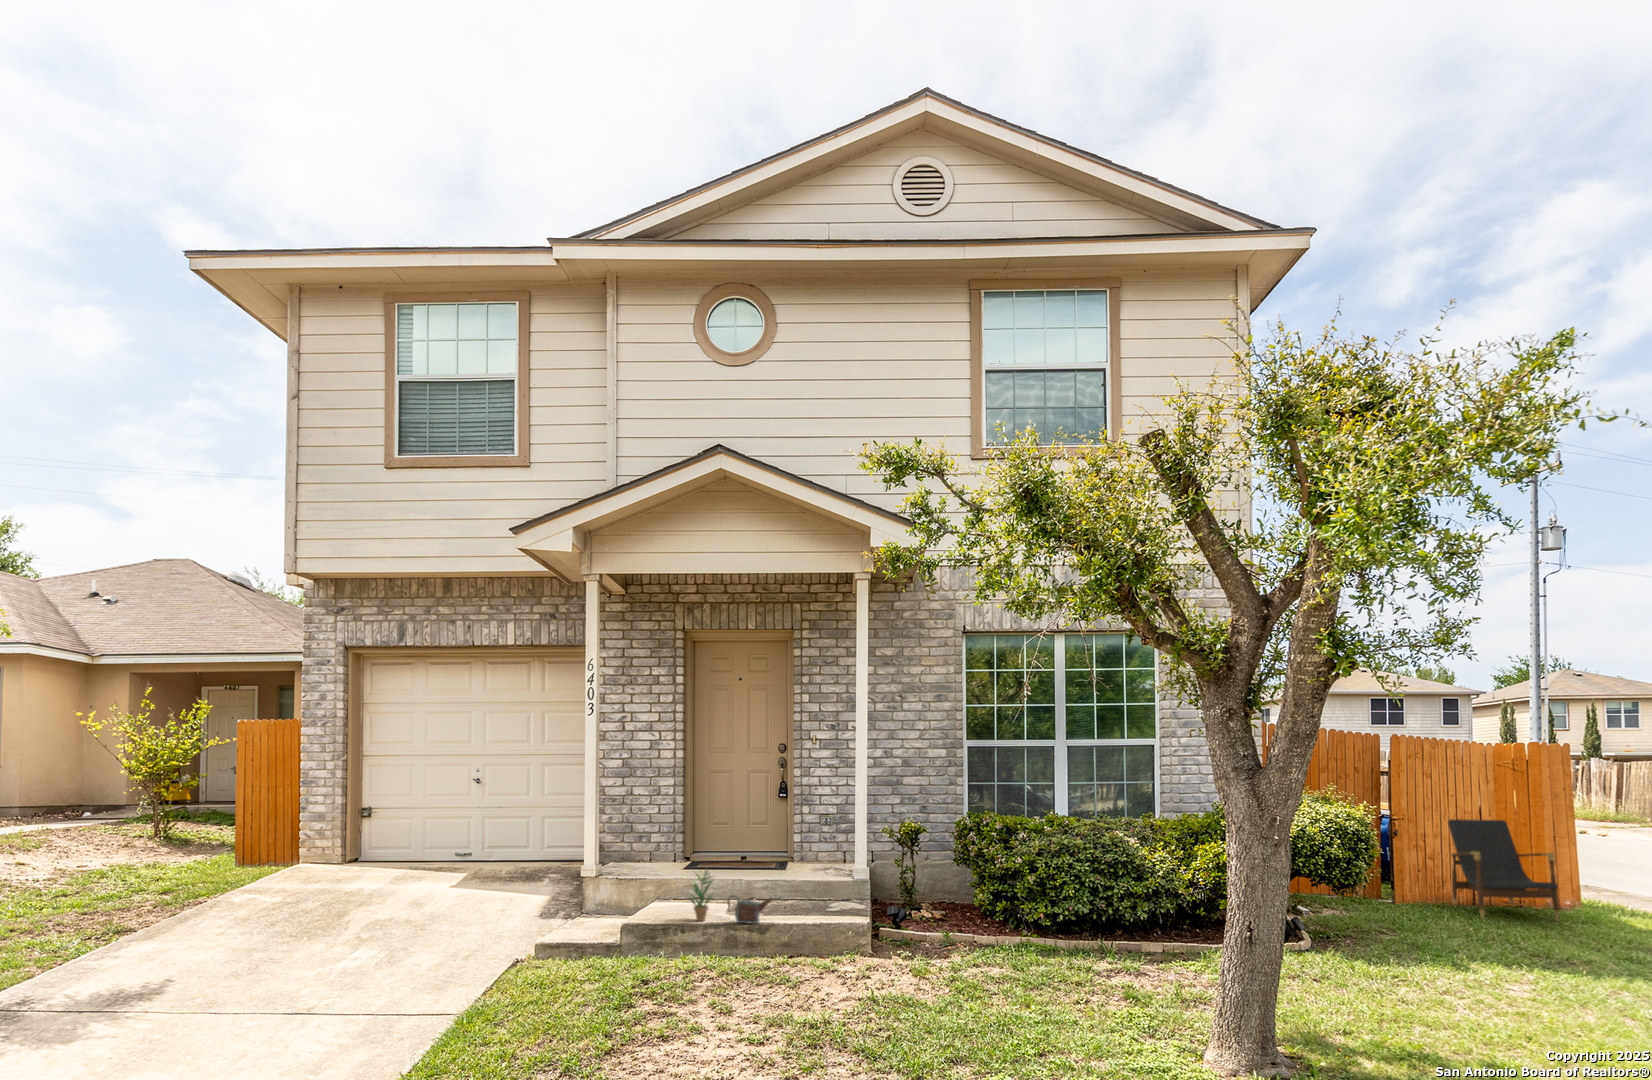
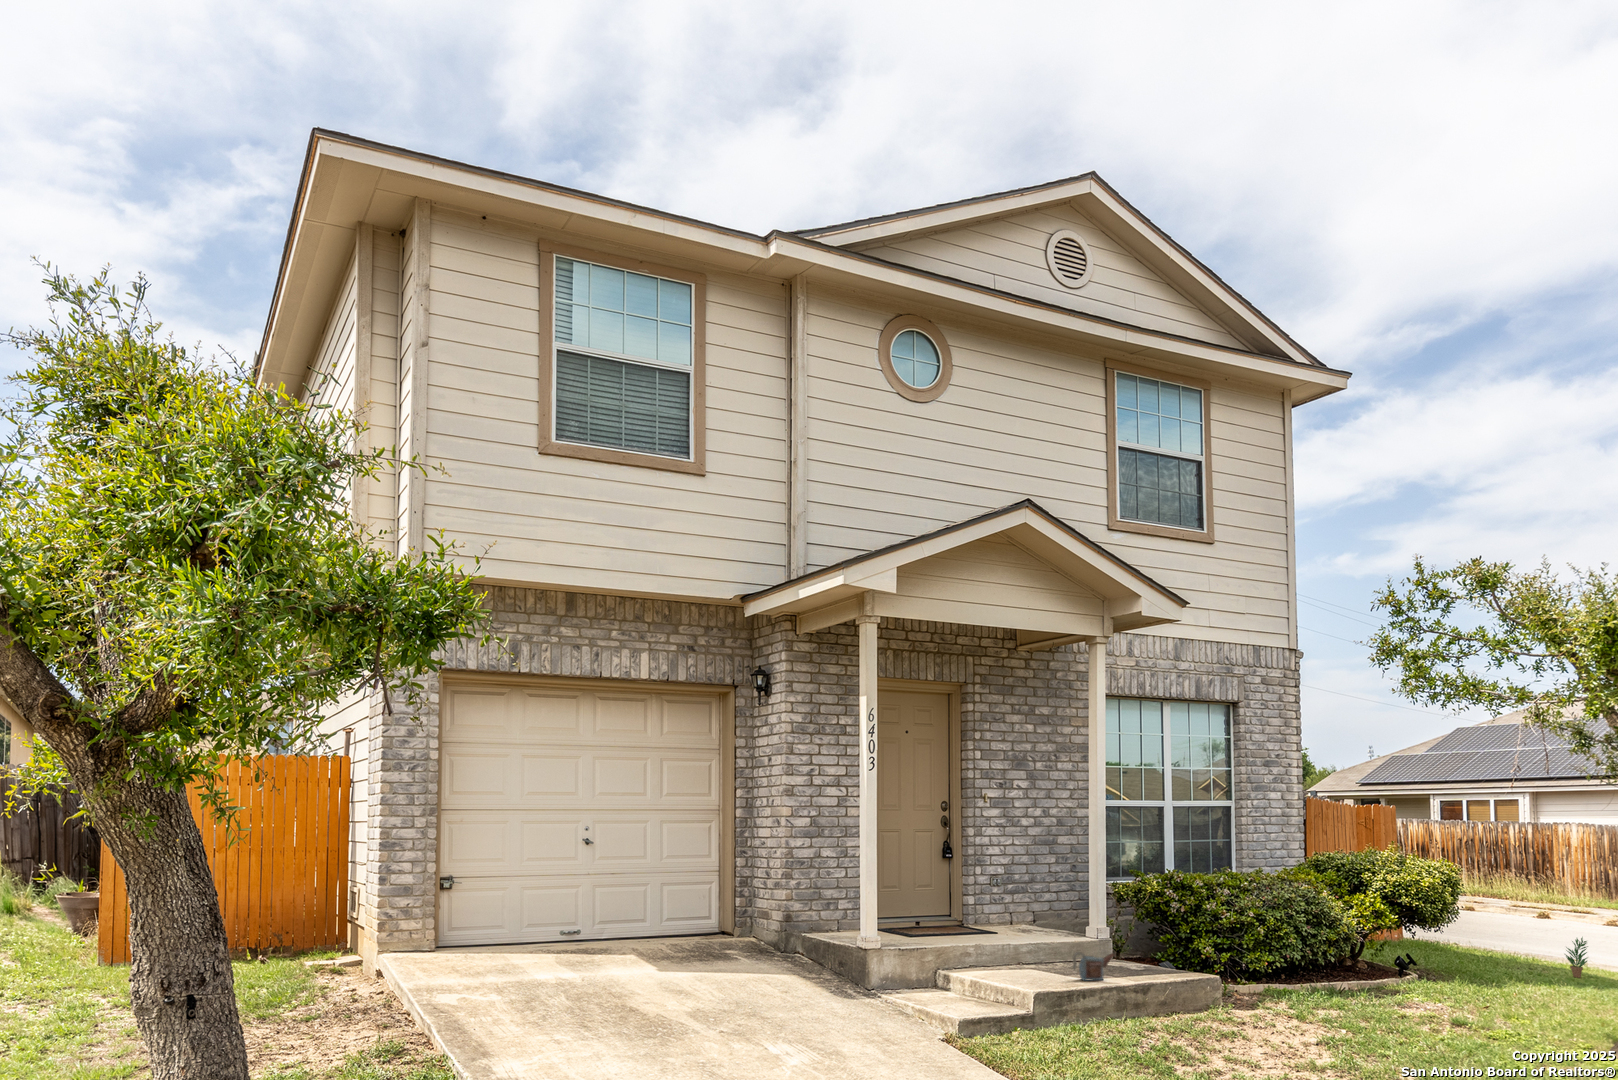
lounge chair: present [1448,819,1559,921] -> none [1381,873,1476,954]
potted plant: present [689,870,714,921] -> present [1565,937,1588,978]

